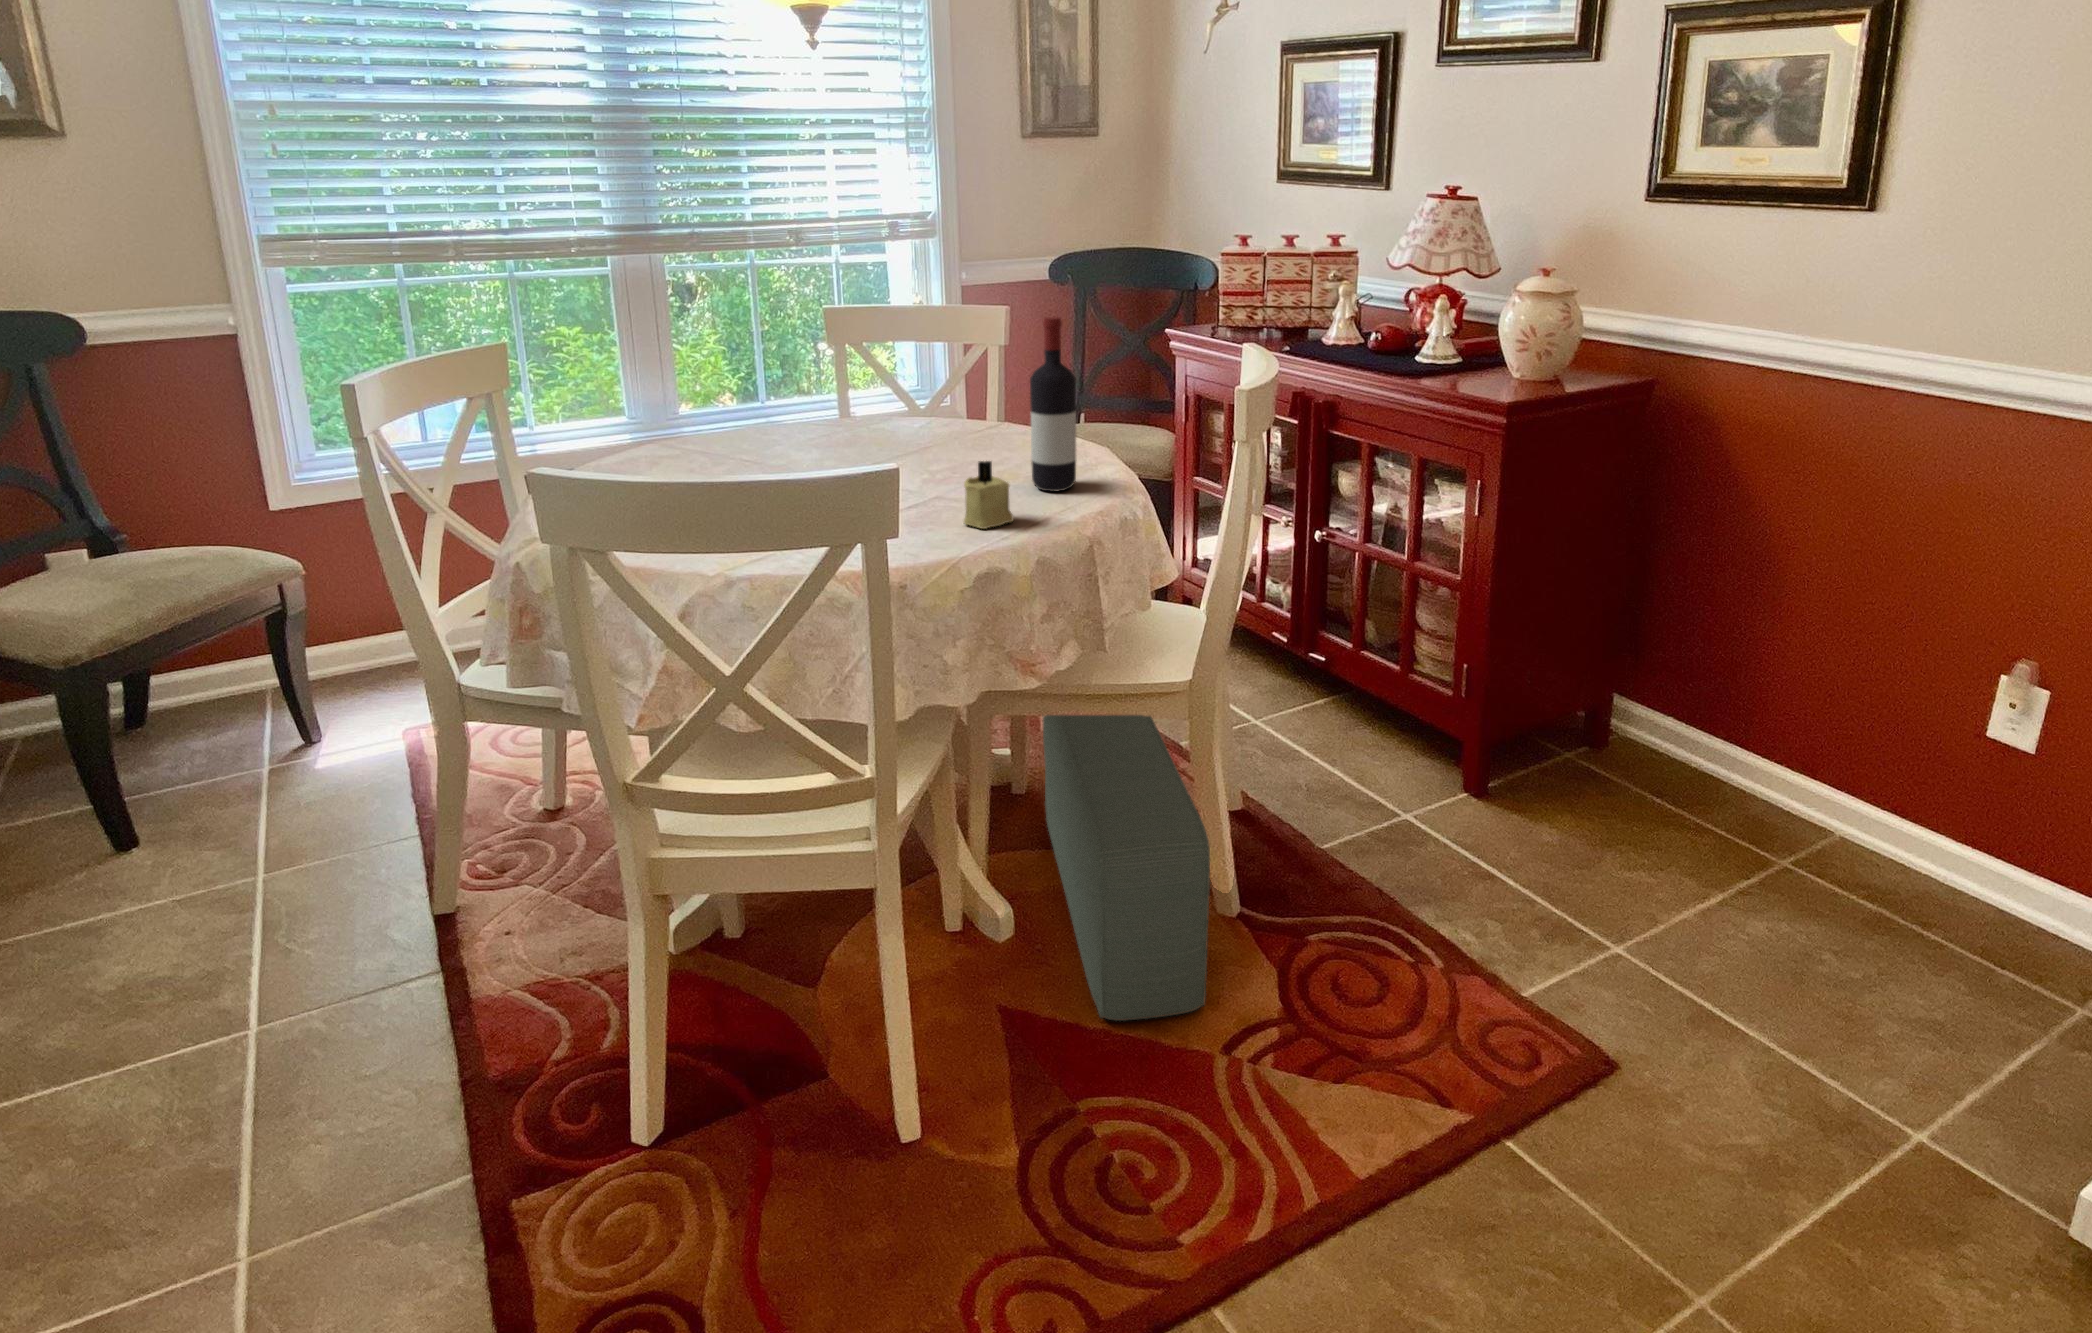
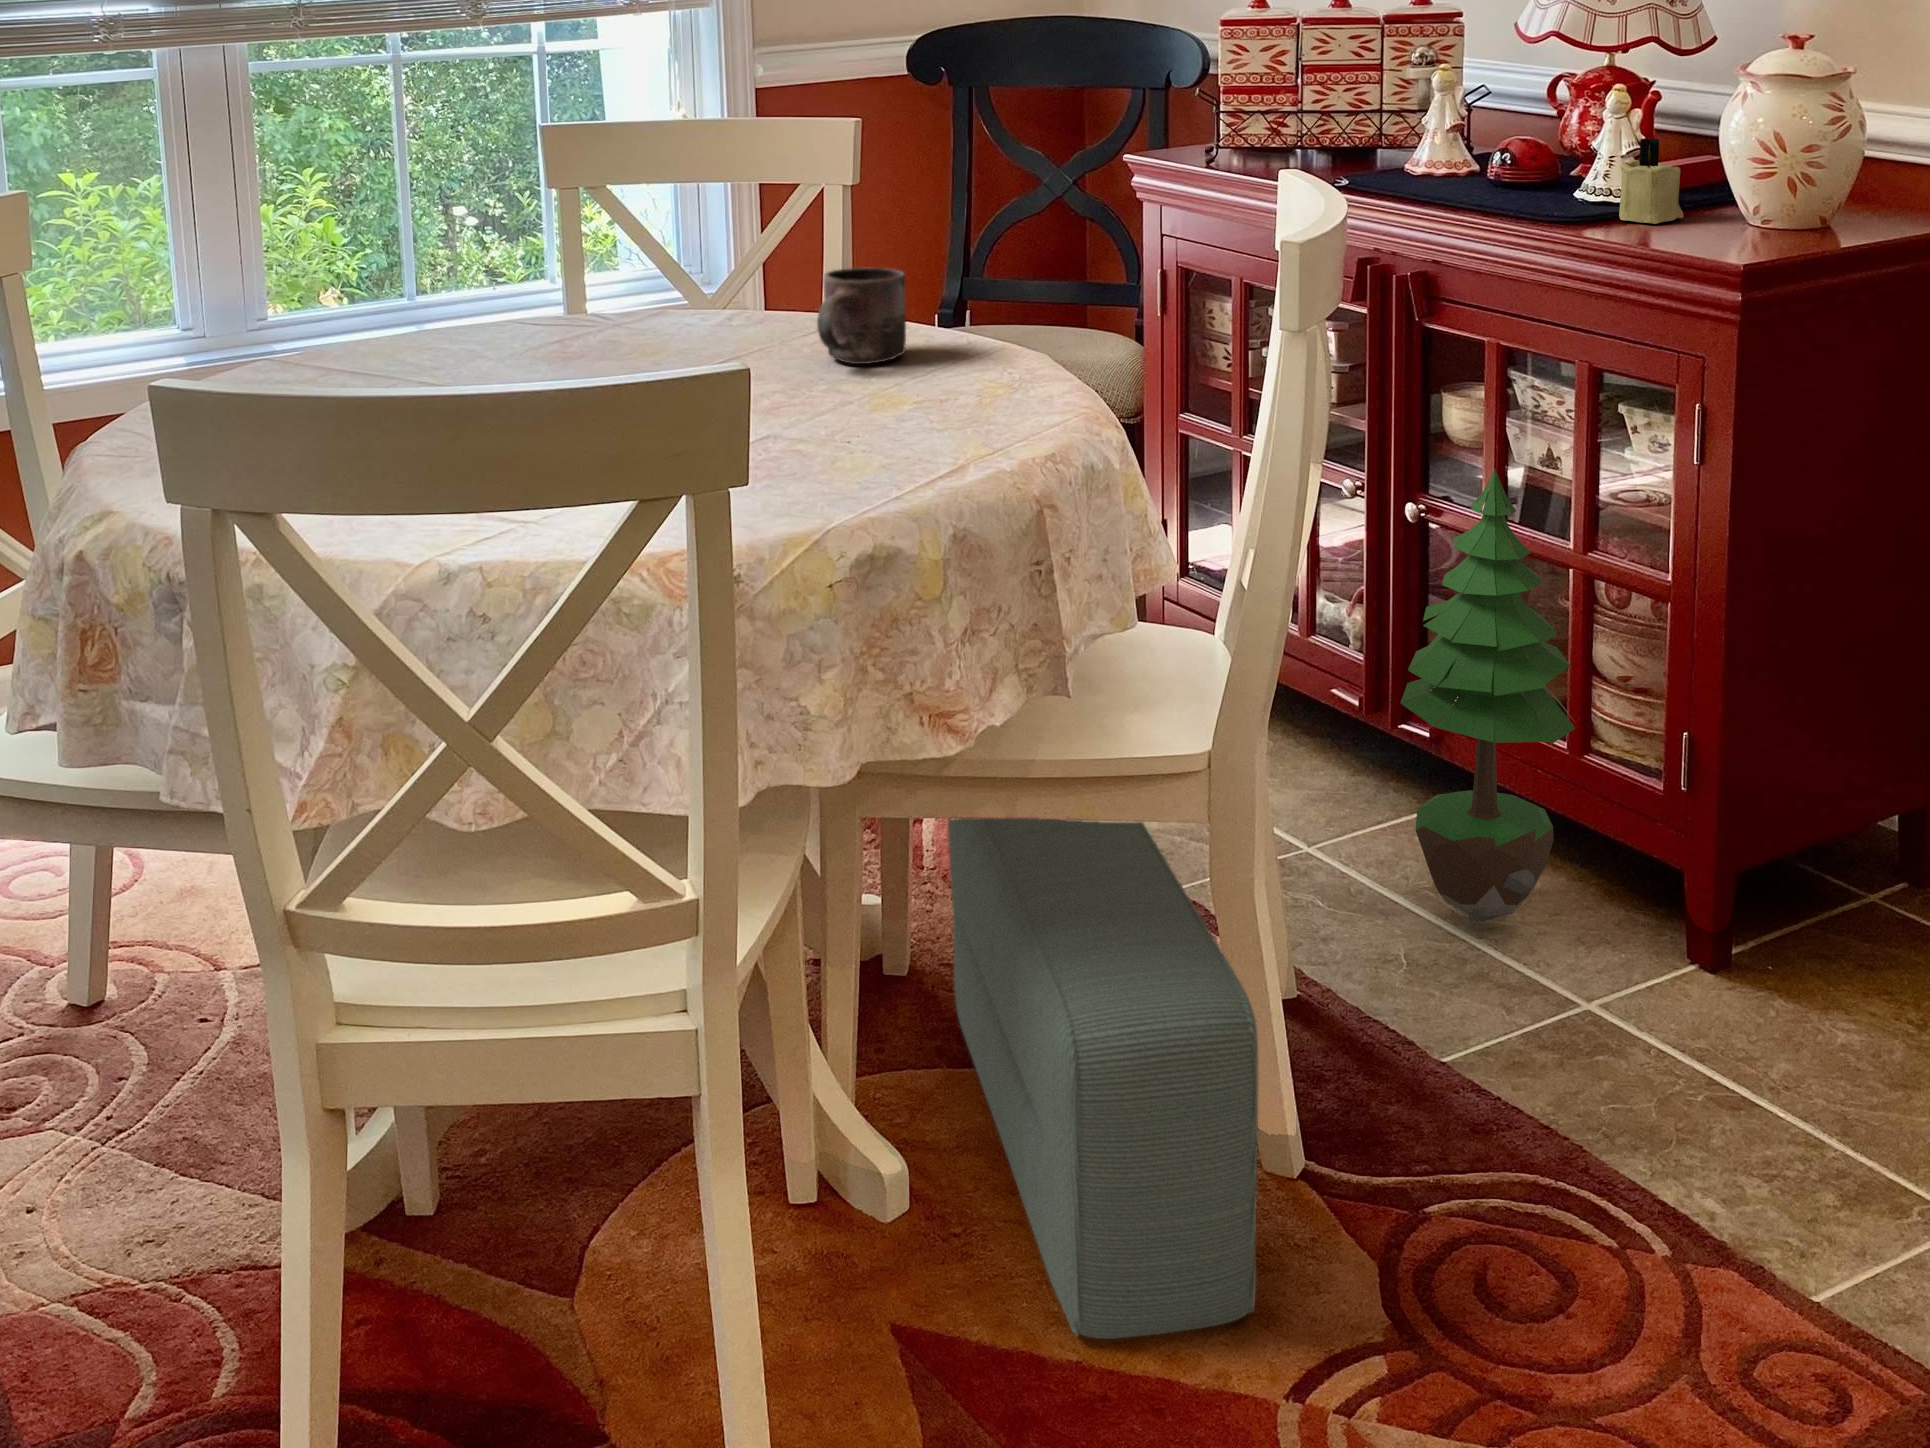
wine bottle: present [1030,317,1076,491] -> none [927,129,1007,426]
mug: none [970,394,1023,451] -> present [817,268,906,364]
candle: present [964,461,1014,529] -> present [1619,139,1683,224]
potted tree: none [1305,515,1406,771] -> present [1401,468,1575,922]

